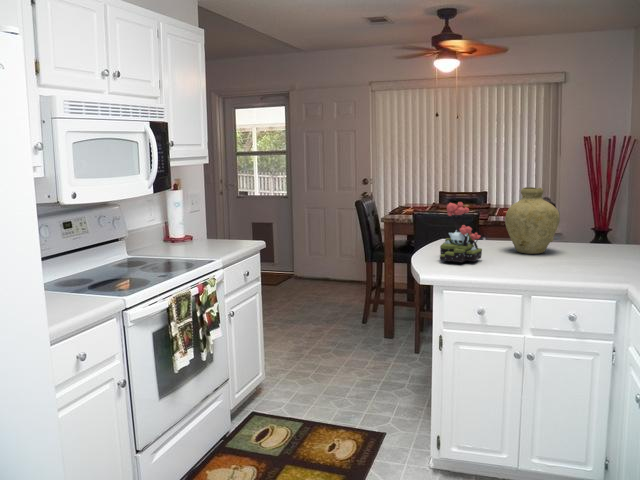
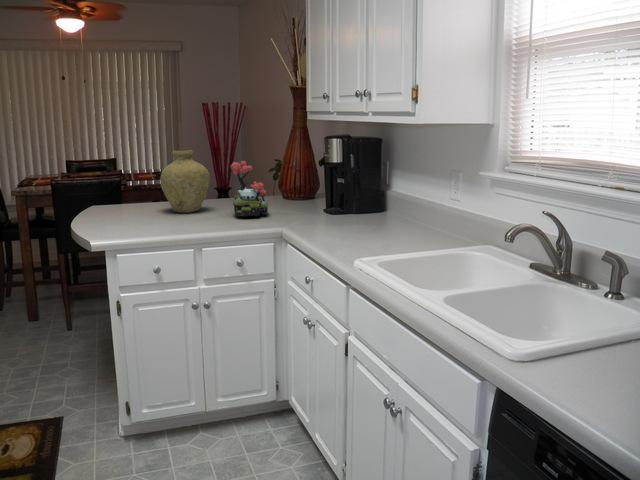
plant: present [440,202,482,262] -> present [231,161,268,217]

